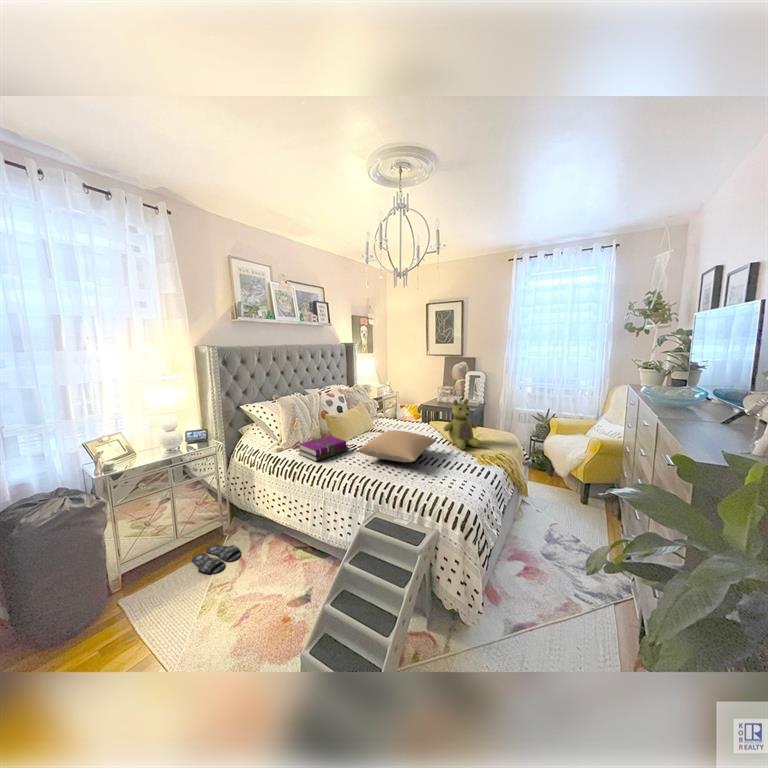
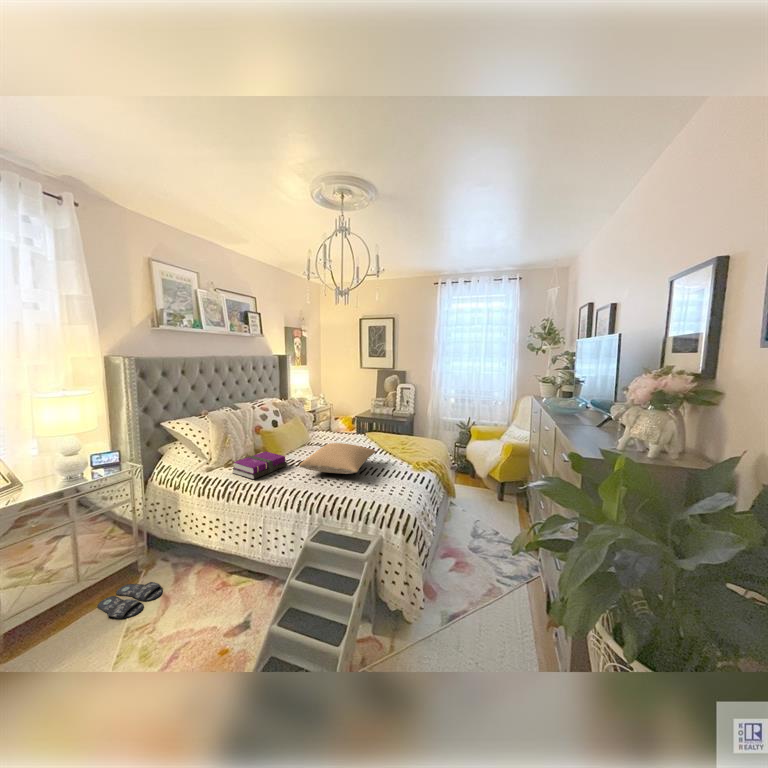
stuffed bear: present [444,399,482,450] -> none [382,411,417,459]

